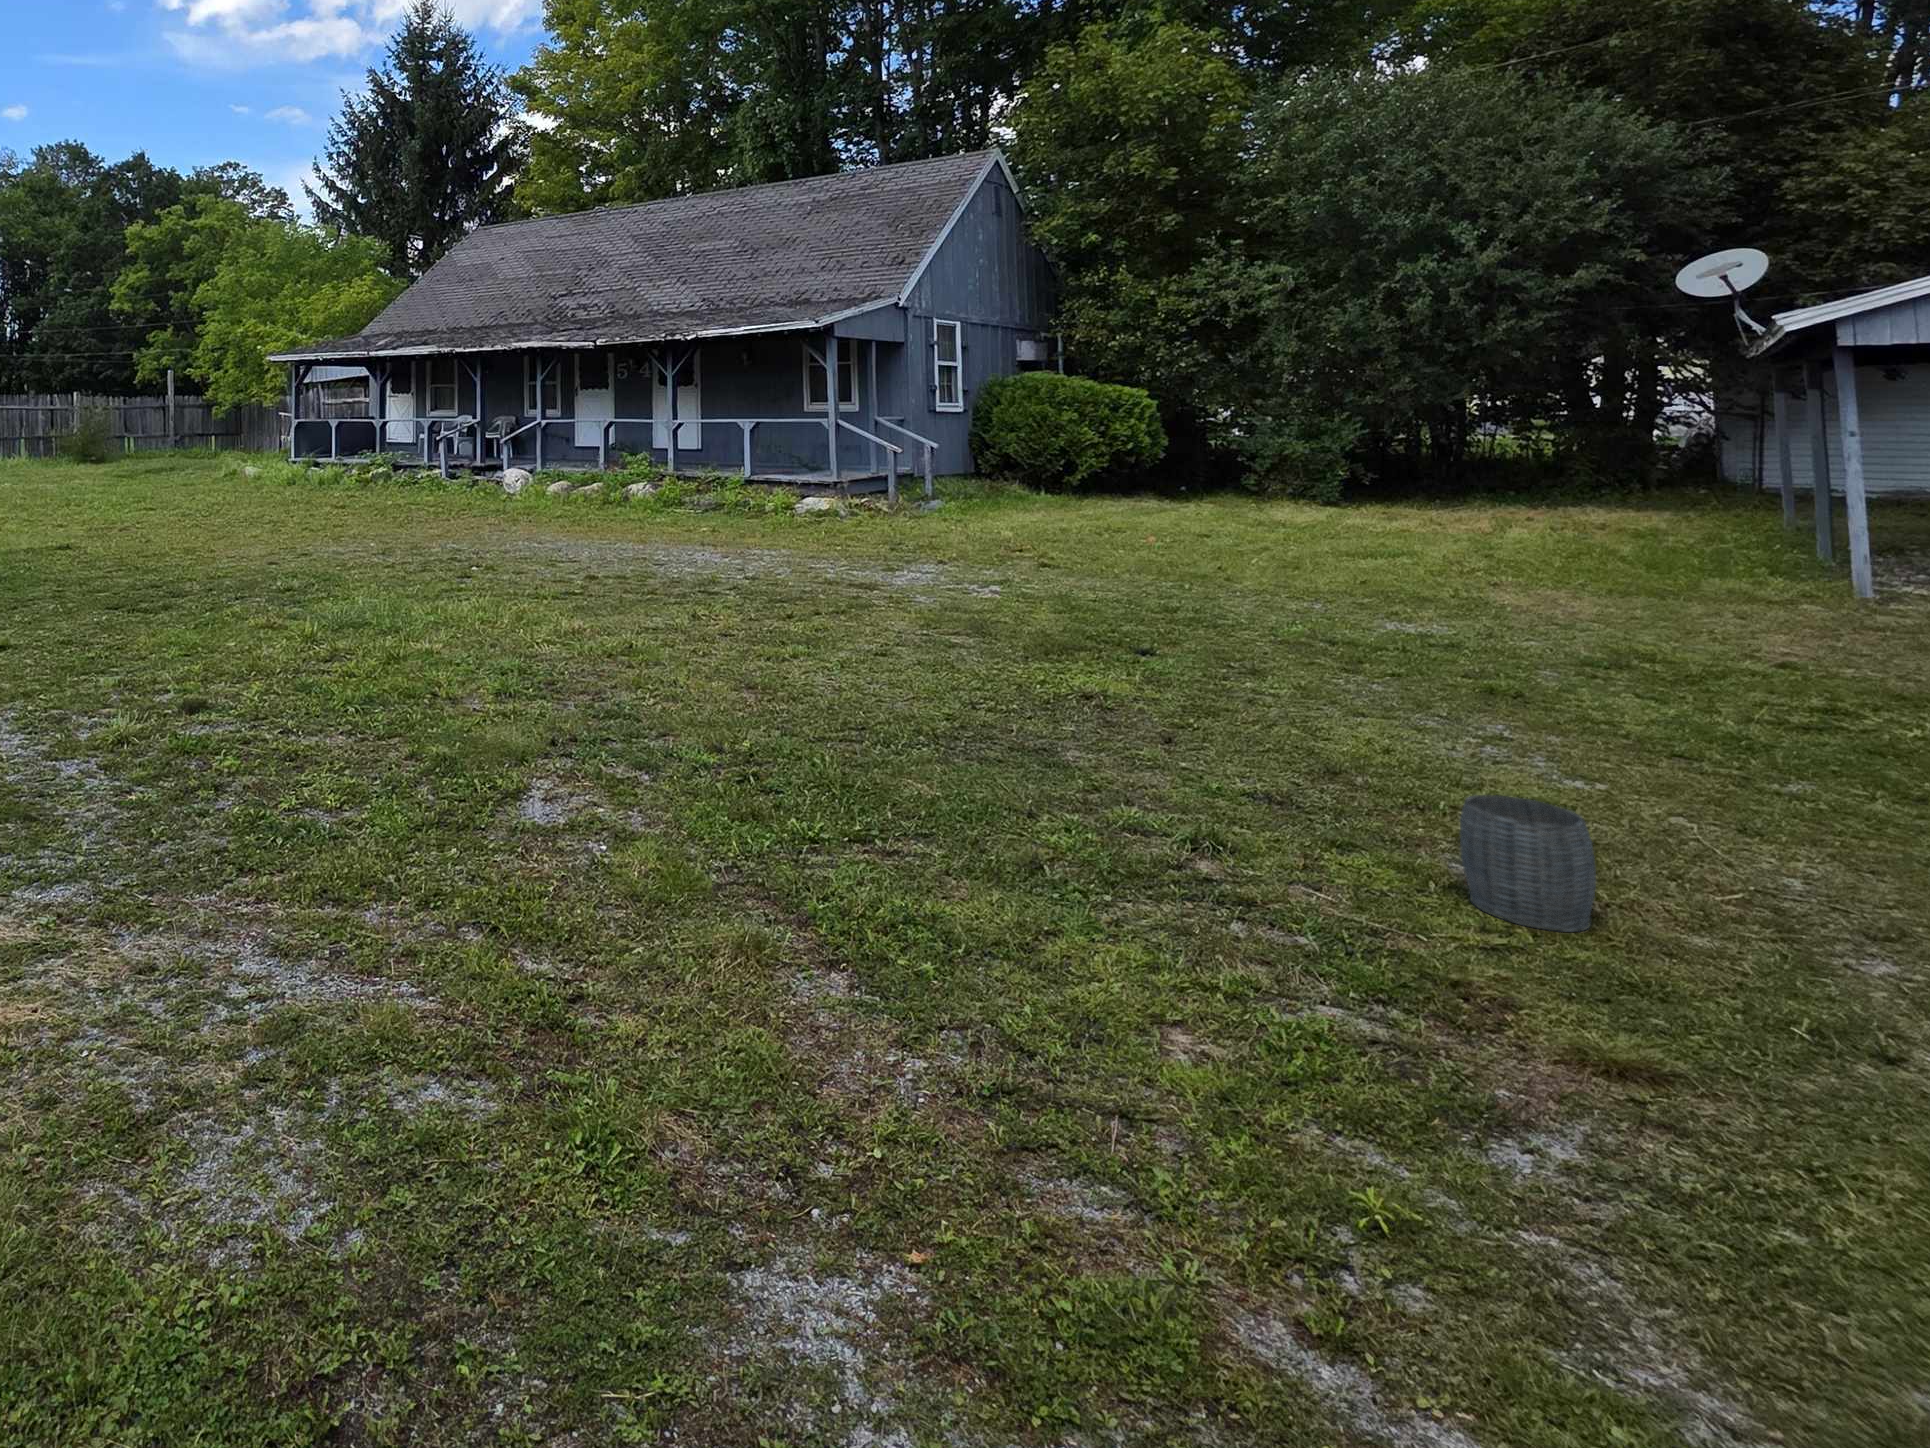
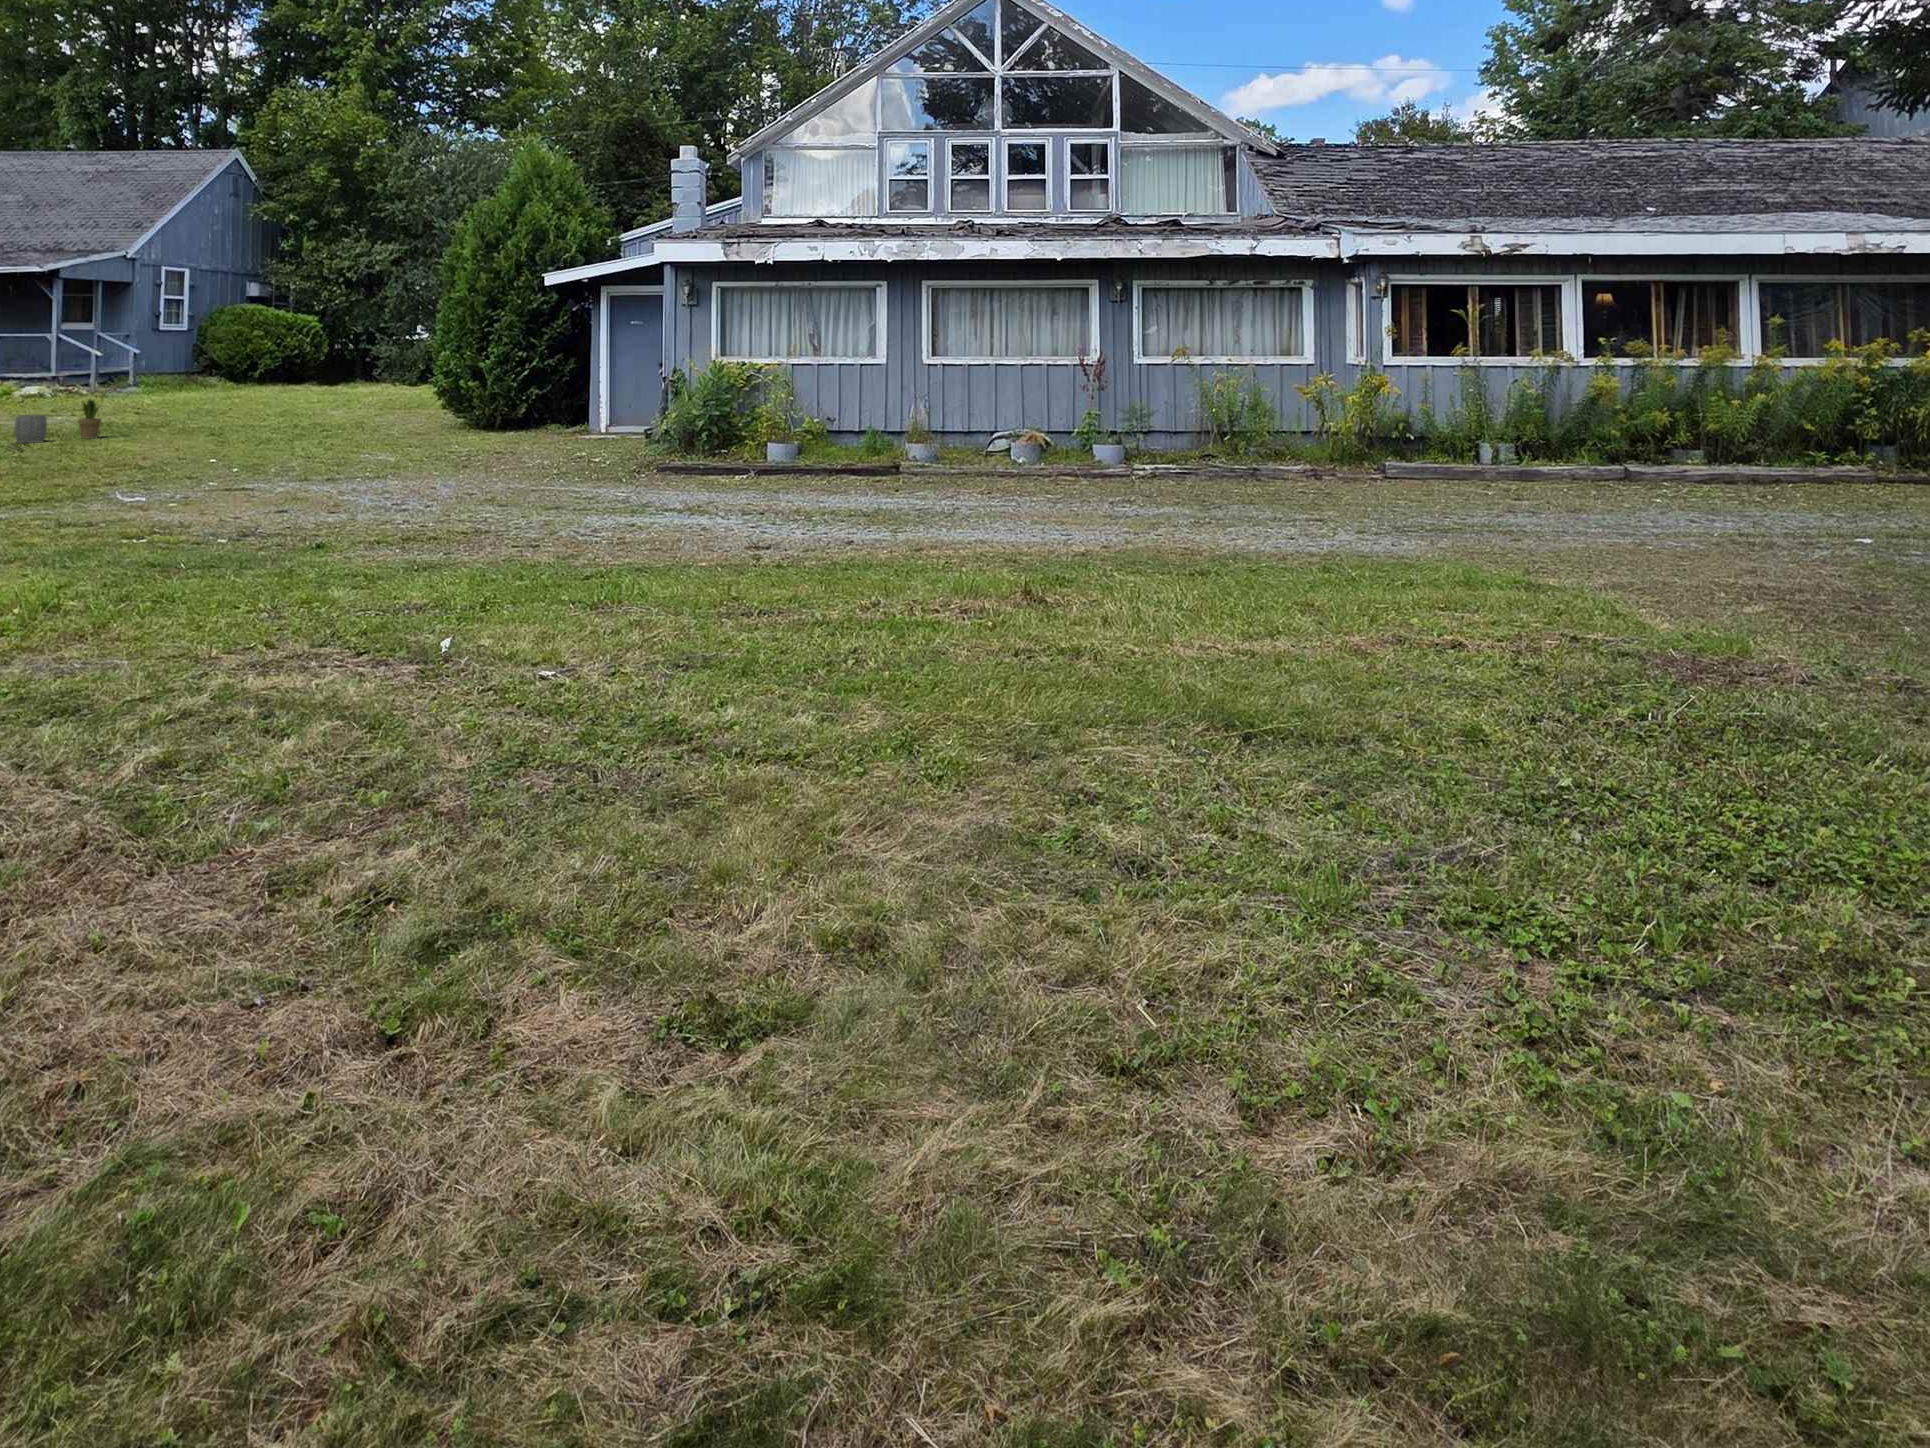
potted plant: none [1606,733,1723,894] -> present [78,399,101,439]

